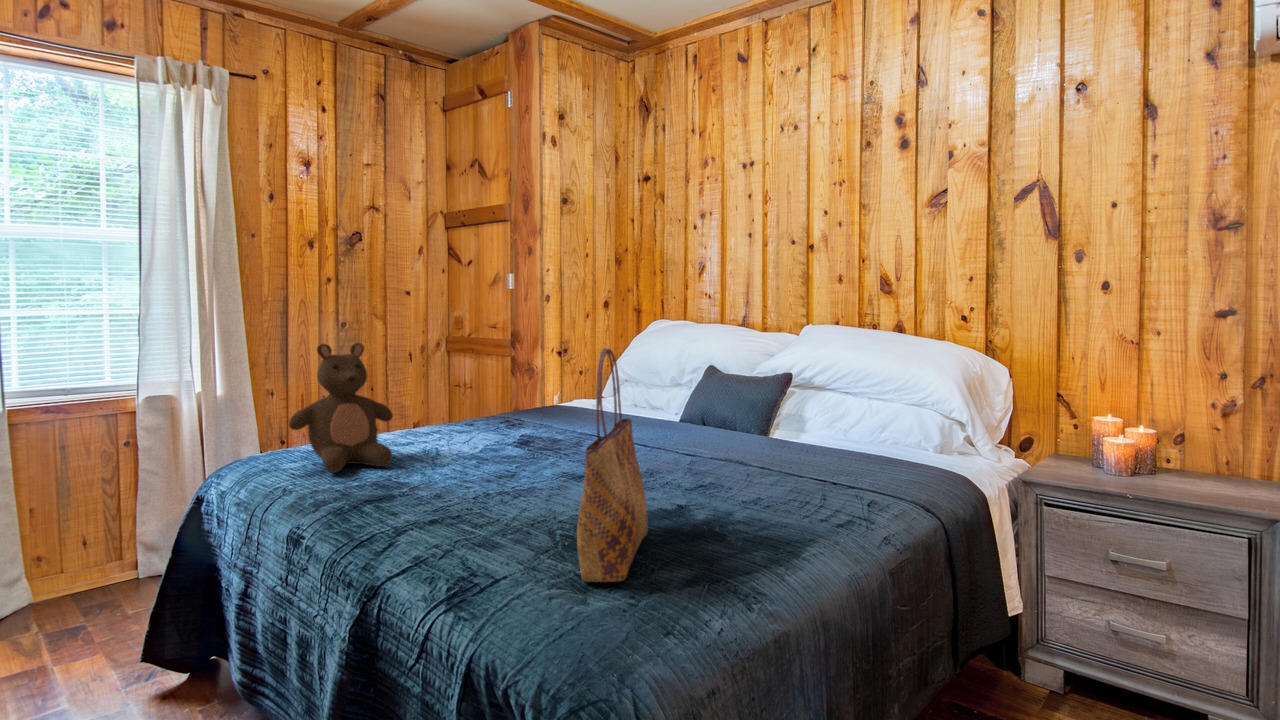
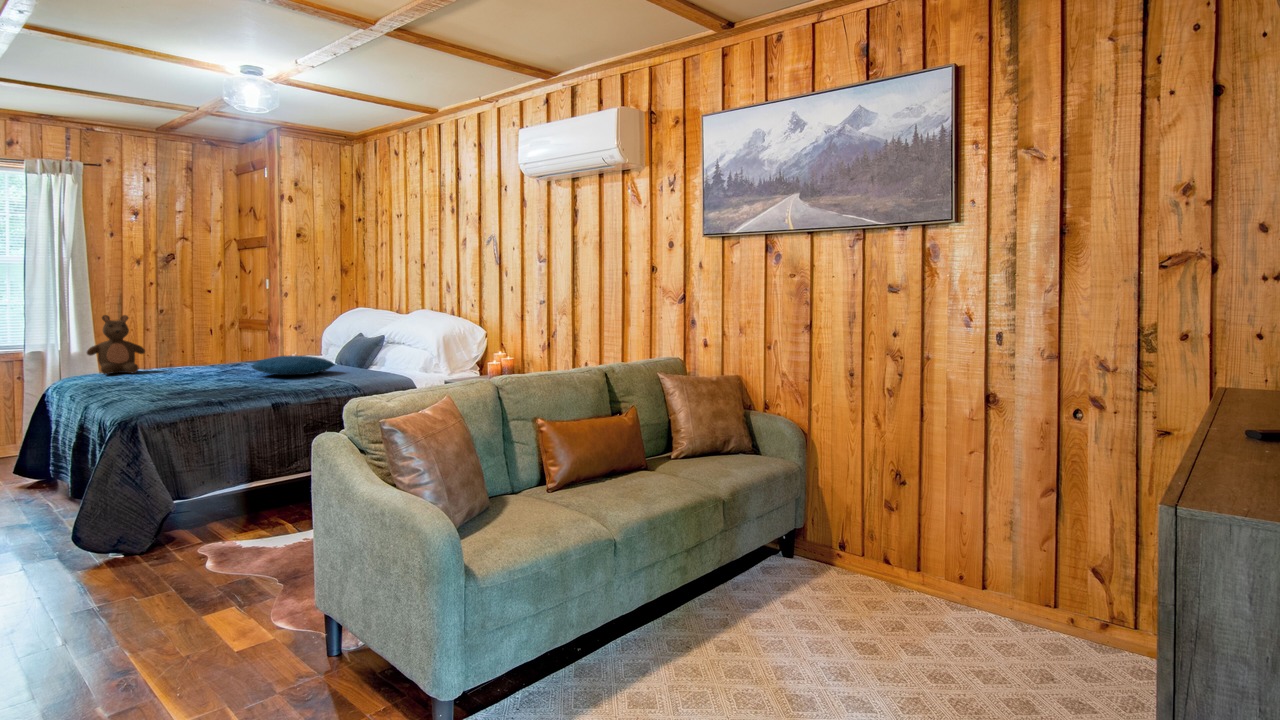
tote bag: present [577,348,648,582] -> none [154,310,212,391]
pillow: none [653,431,809,482] -> present [251,356,335,375]

